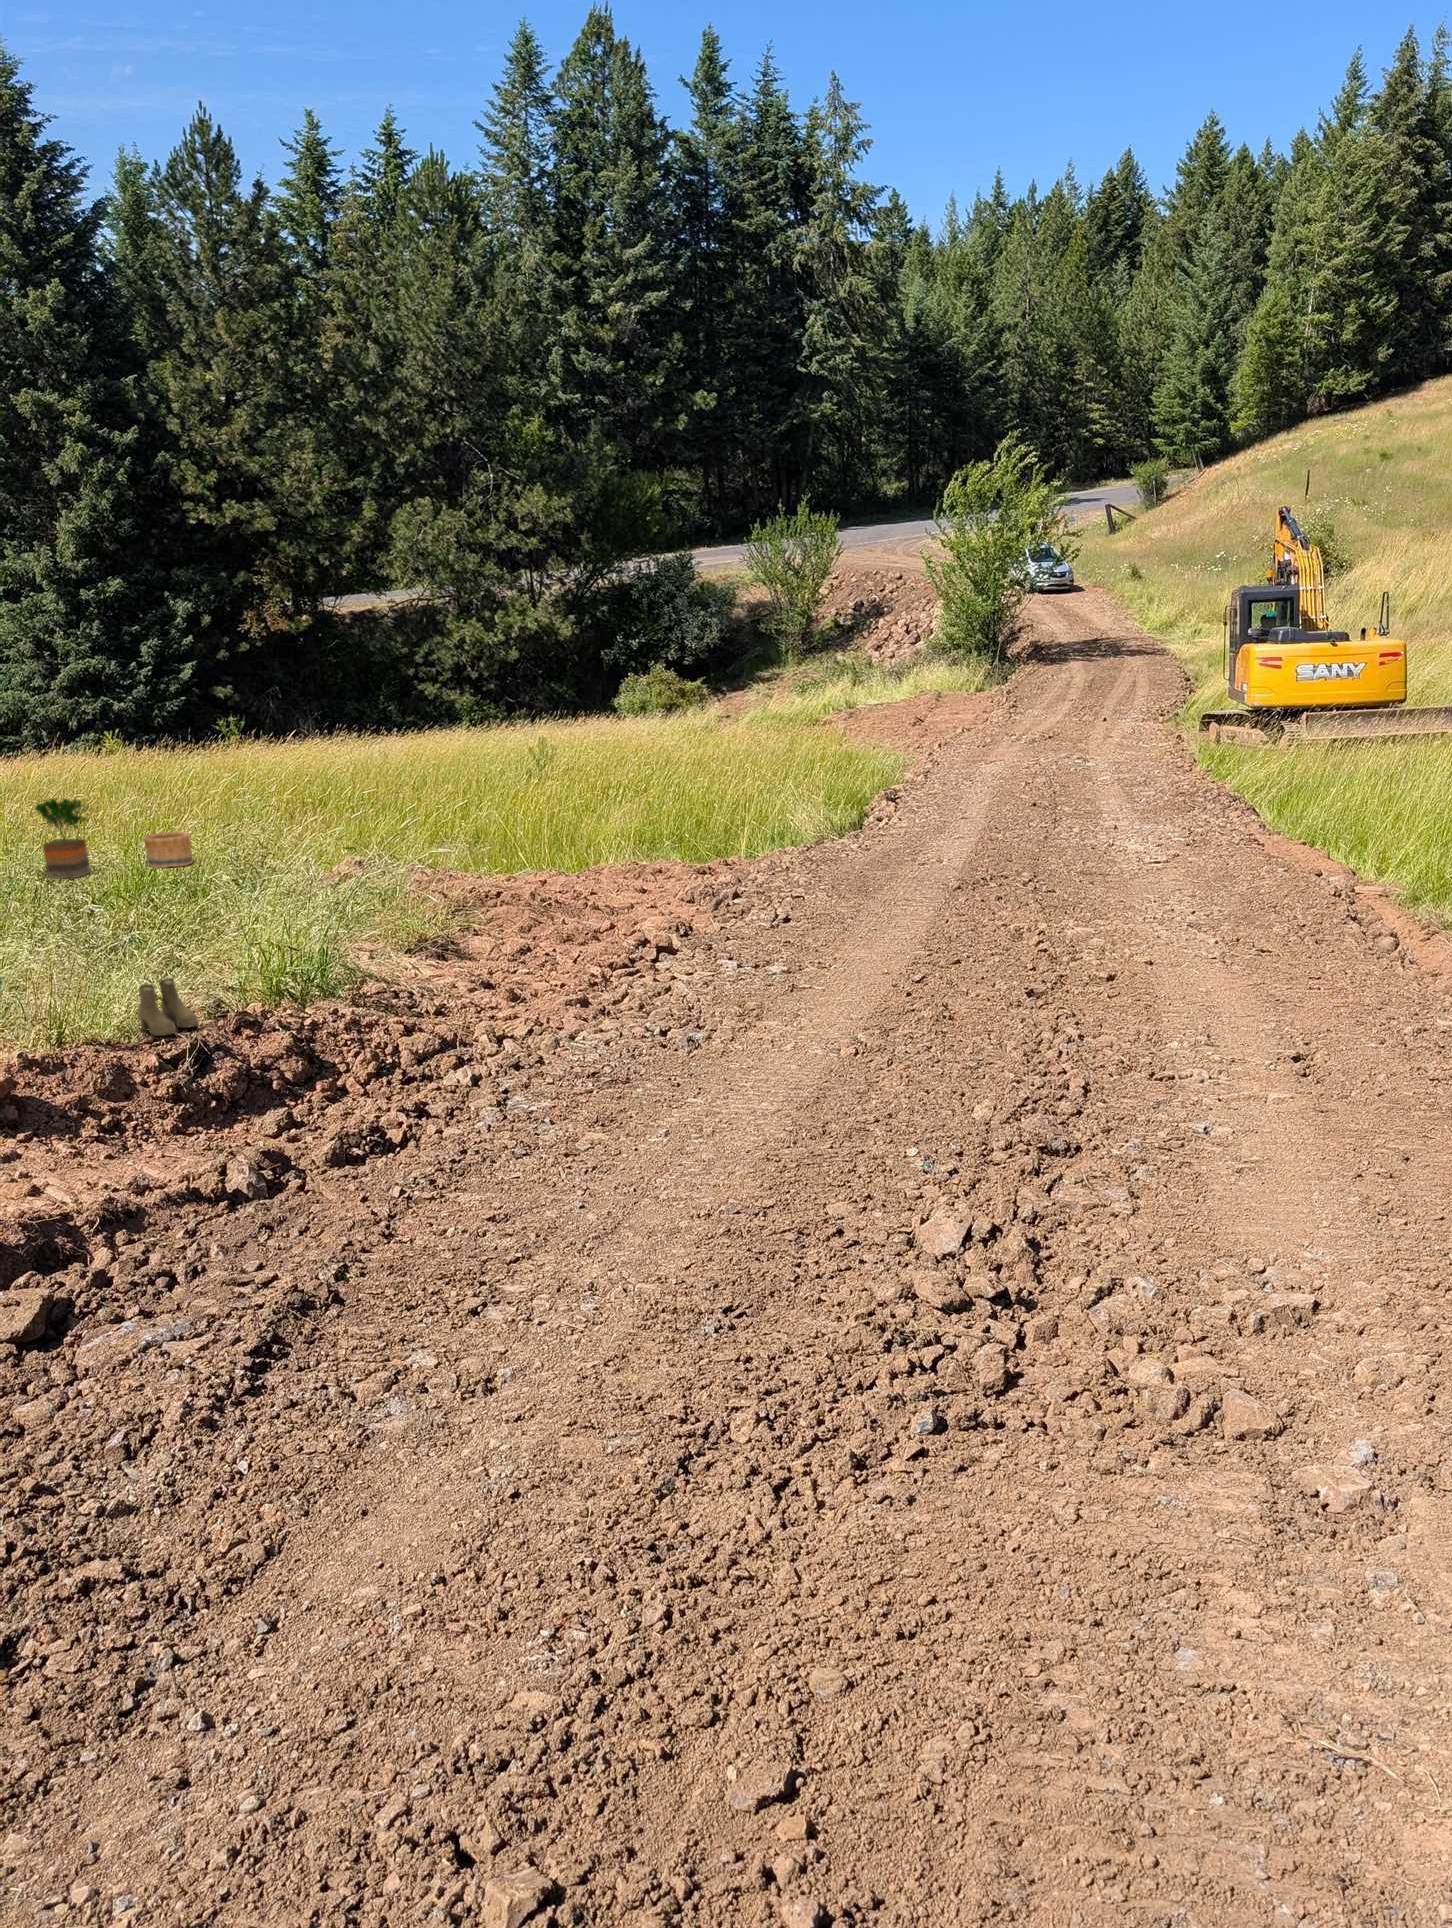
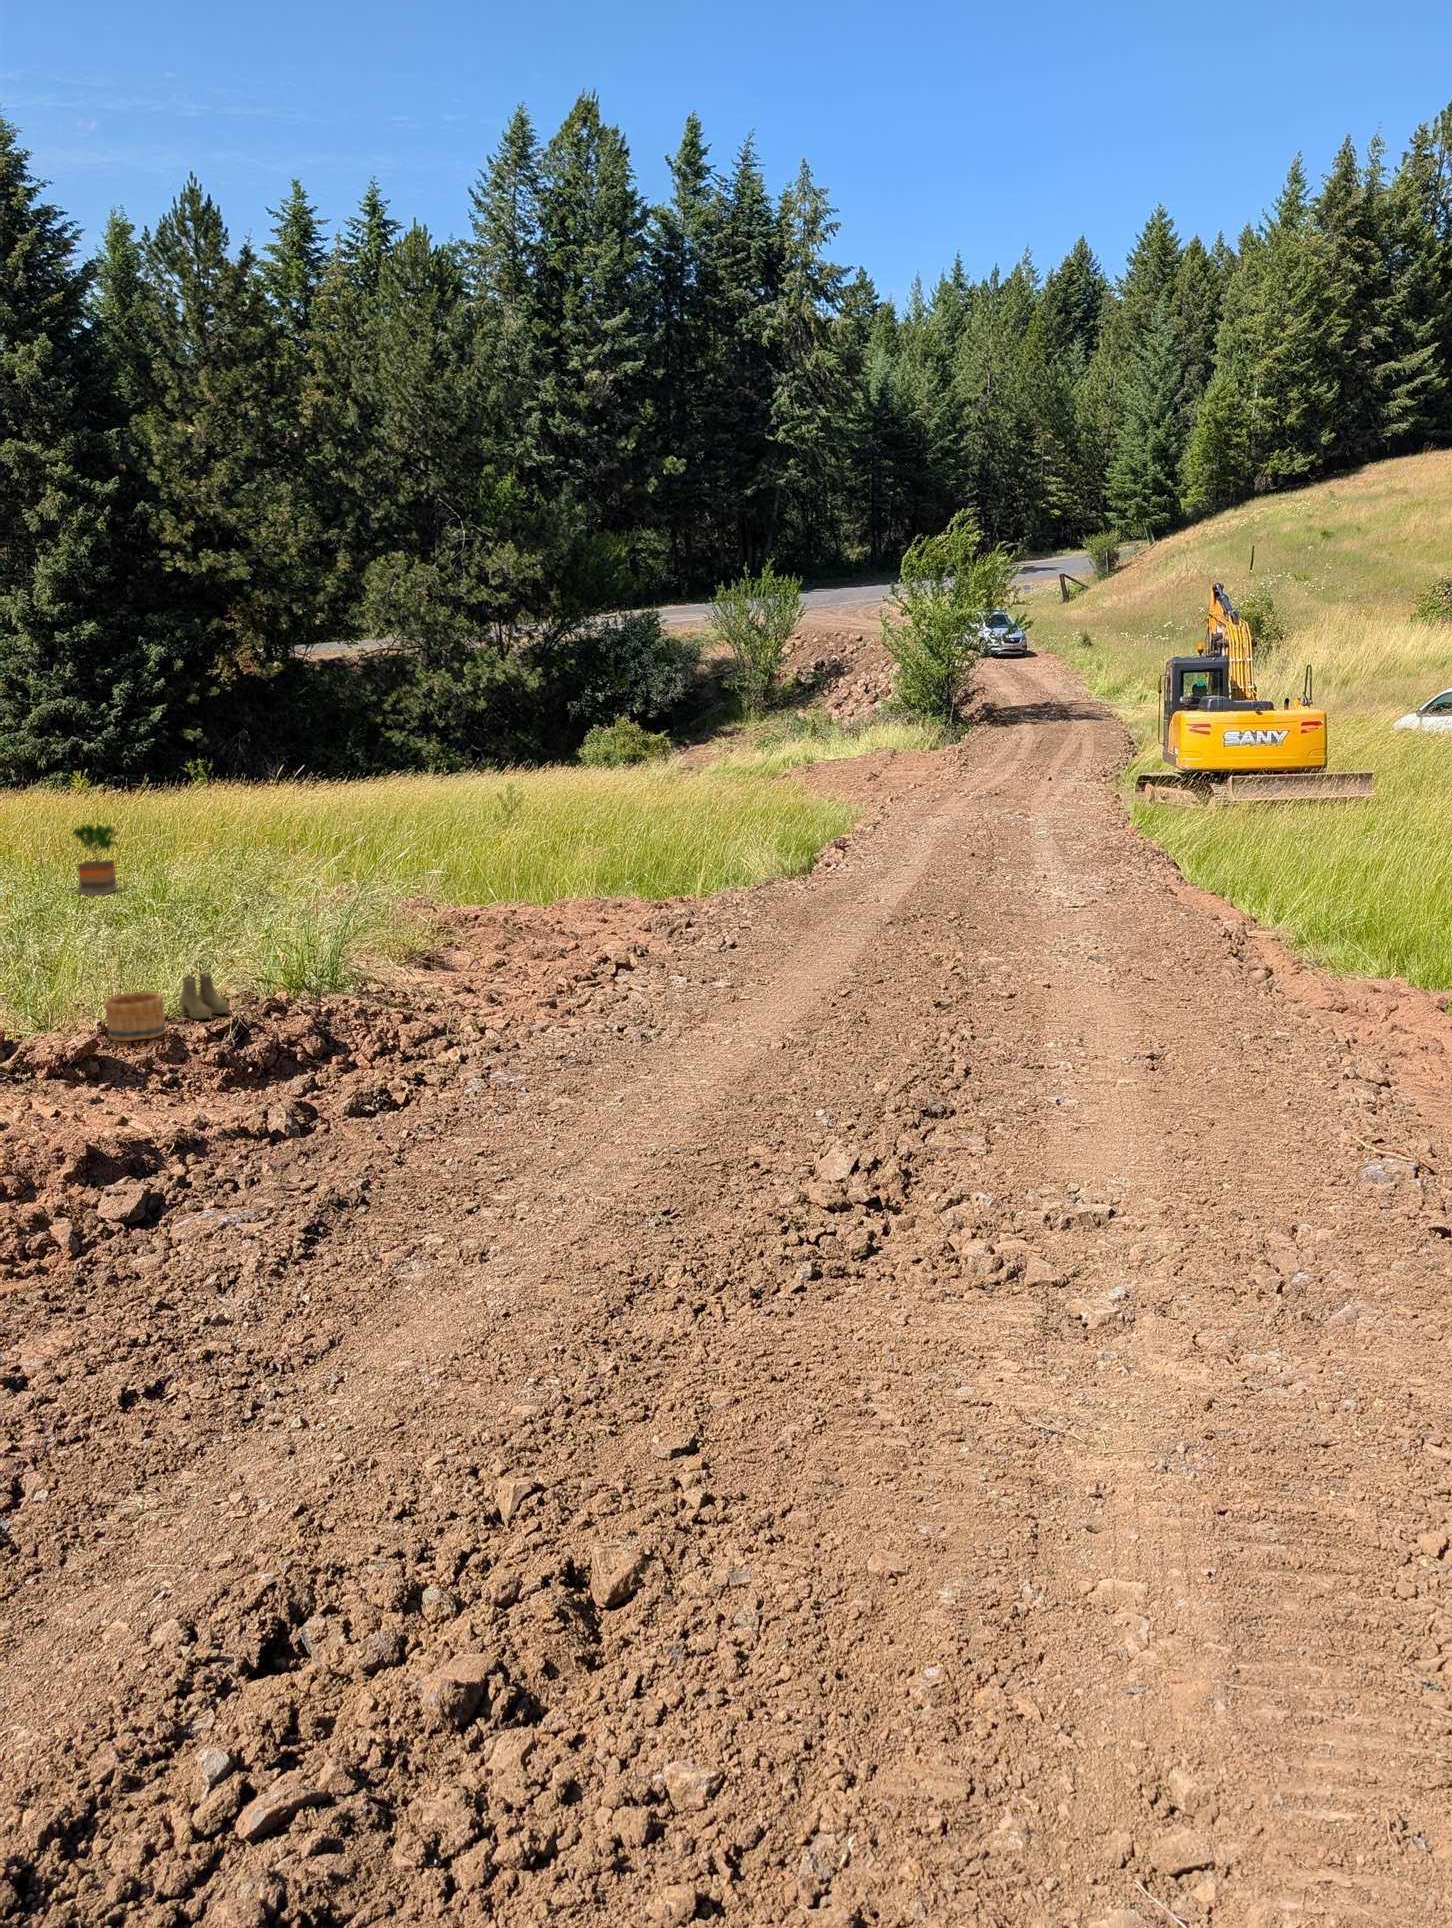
basket: present [143,832,193,868] -> present [104,992,166,1041]

